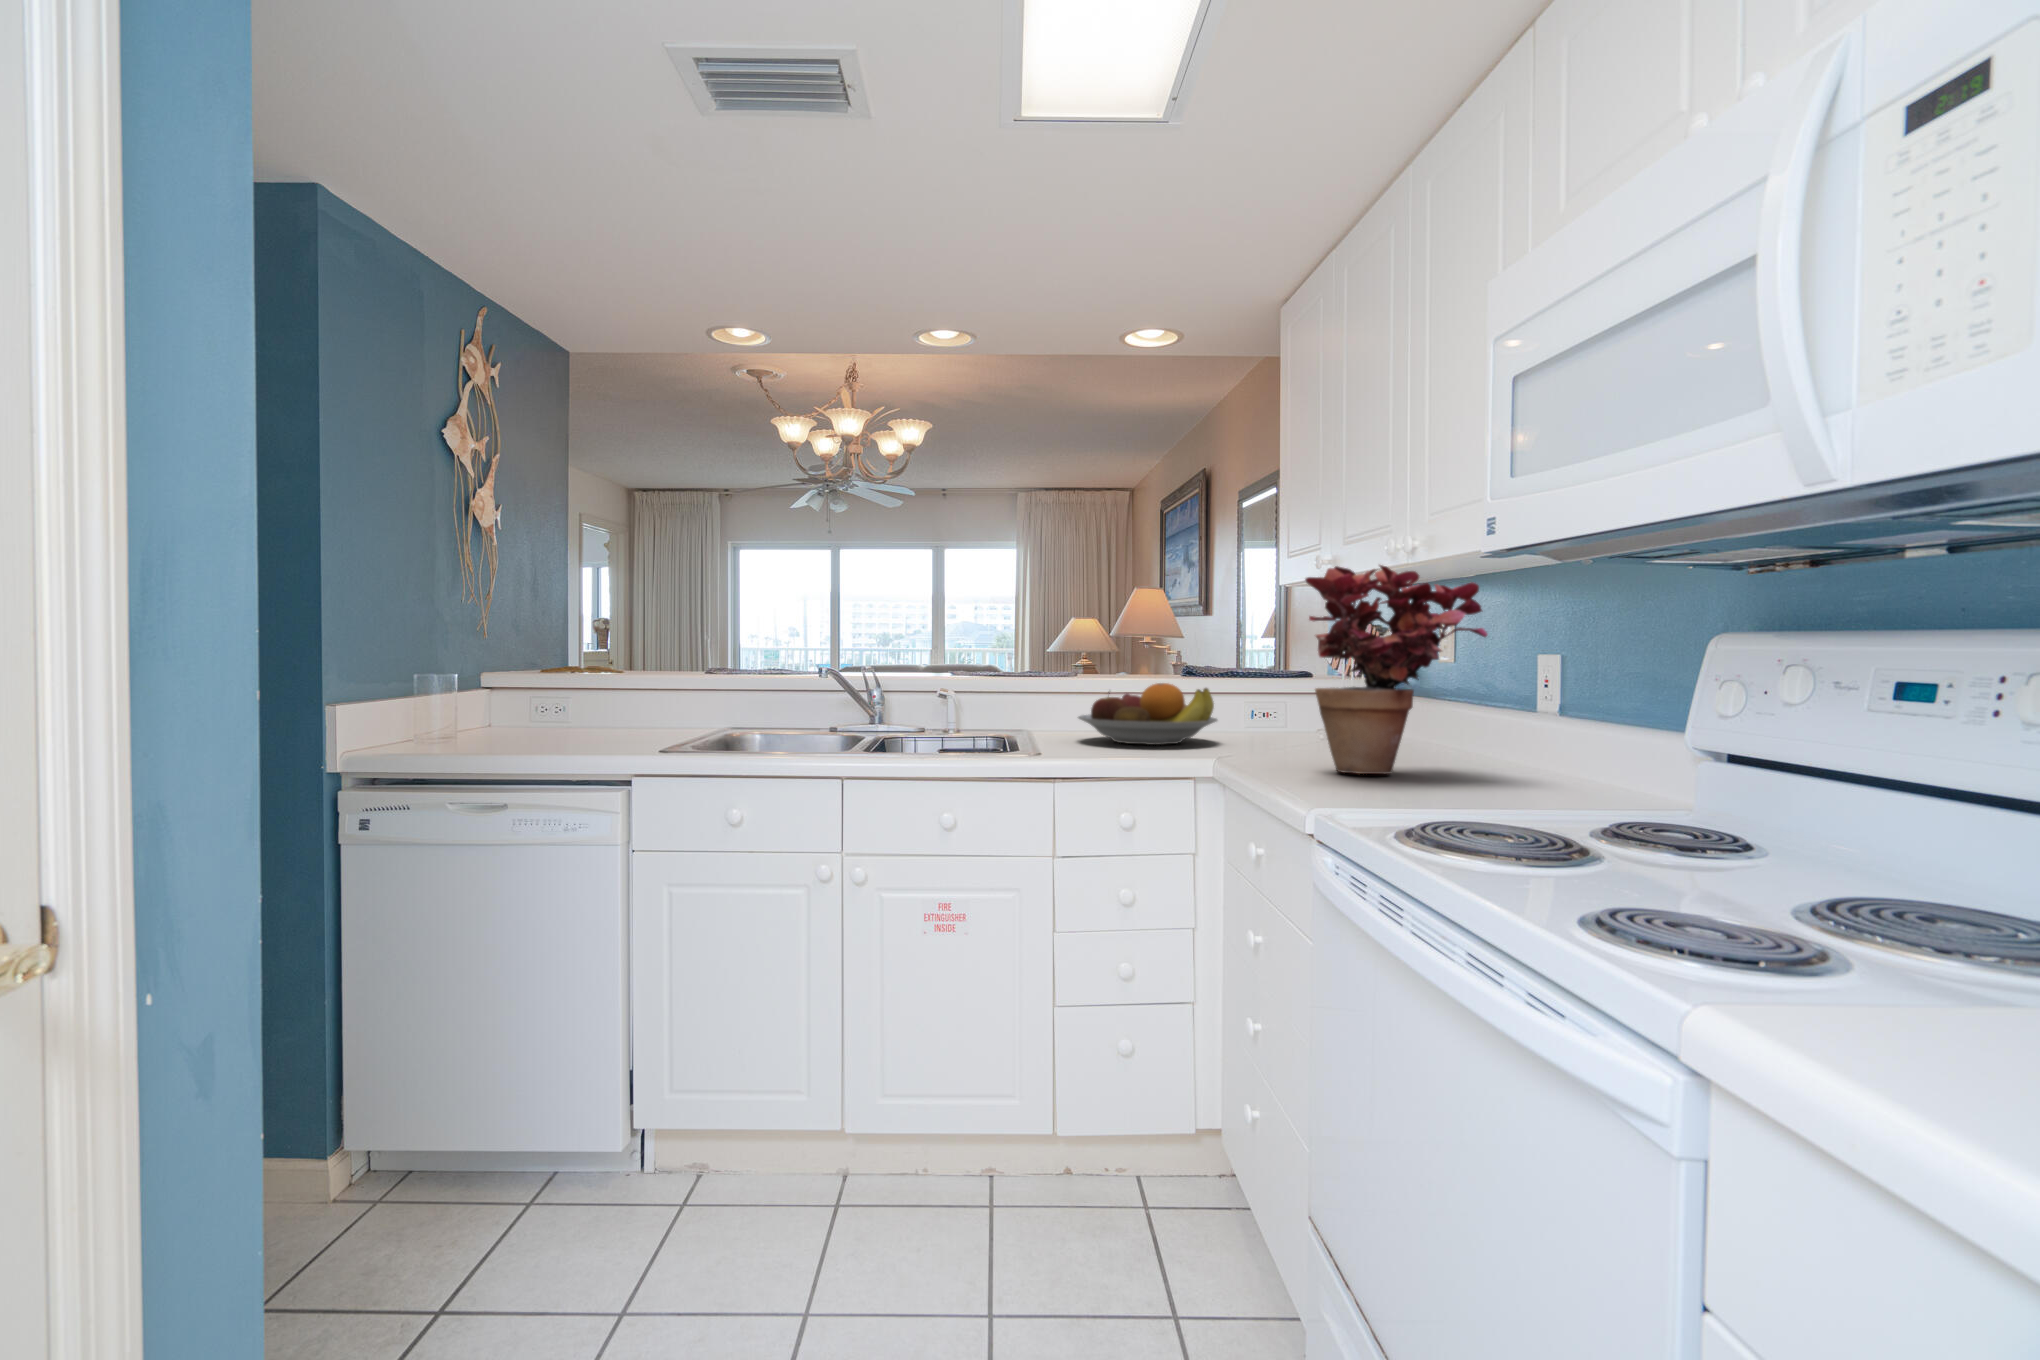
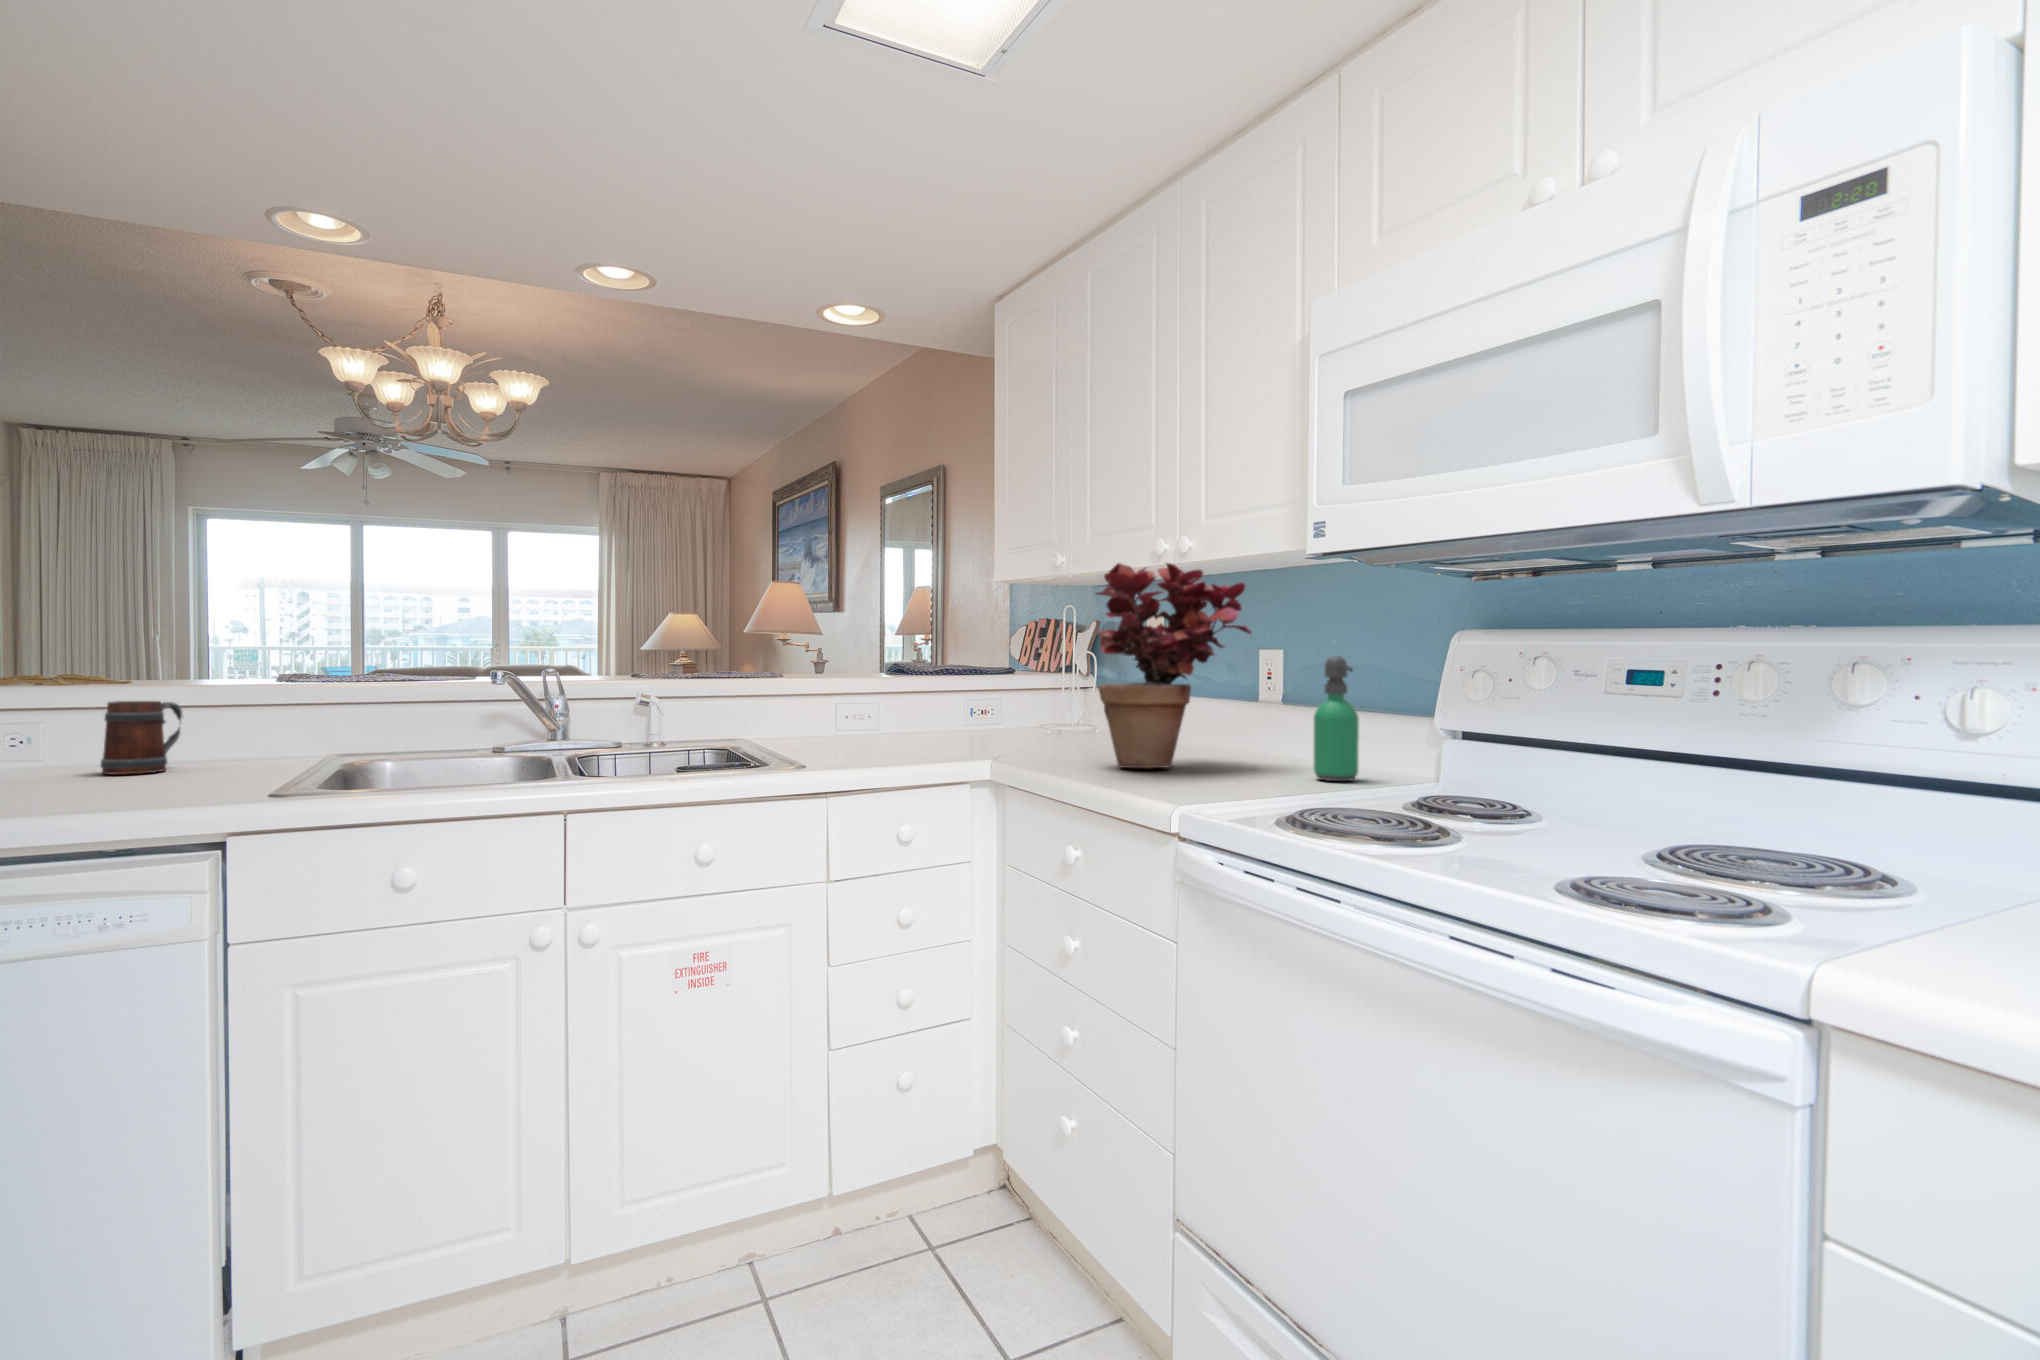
soap dispenser: none [1534,662,1588,799] -> present [1314,656,1359,781]
fruit bowl: present [1078,683,1217,745] -> none [808,684,959,750]
mug: none [581,686,632,737] -> present [101,701,184,775]

